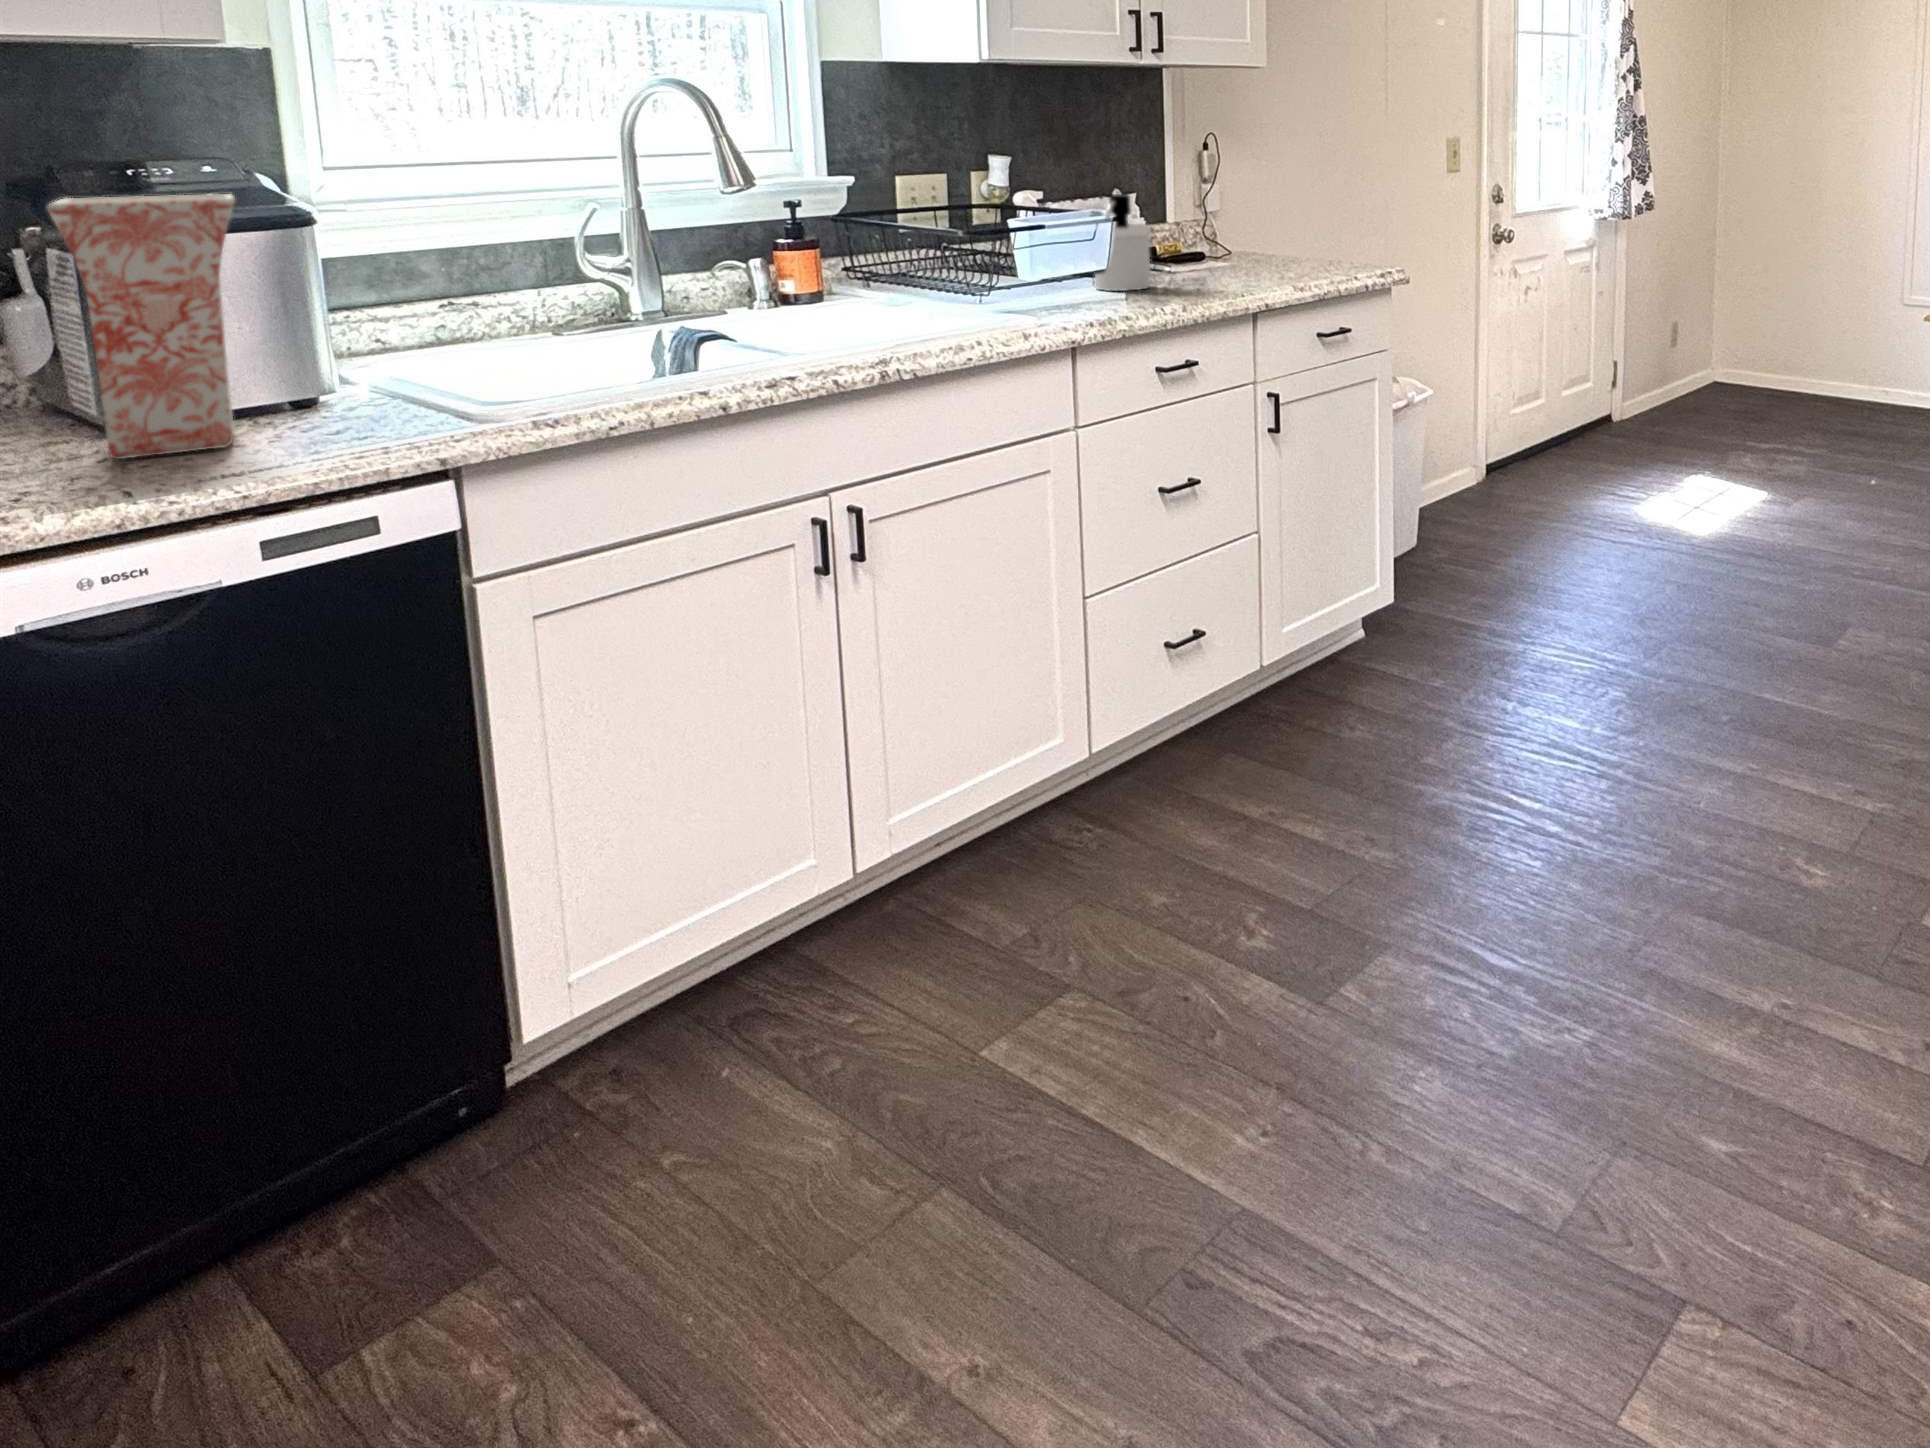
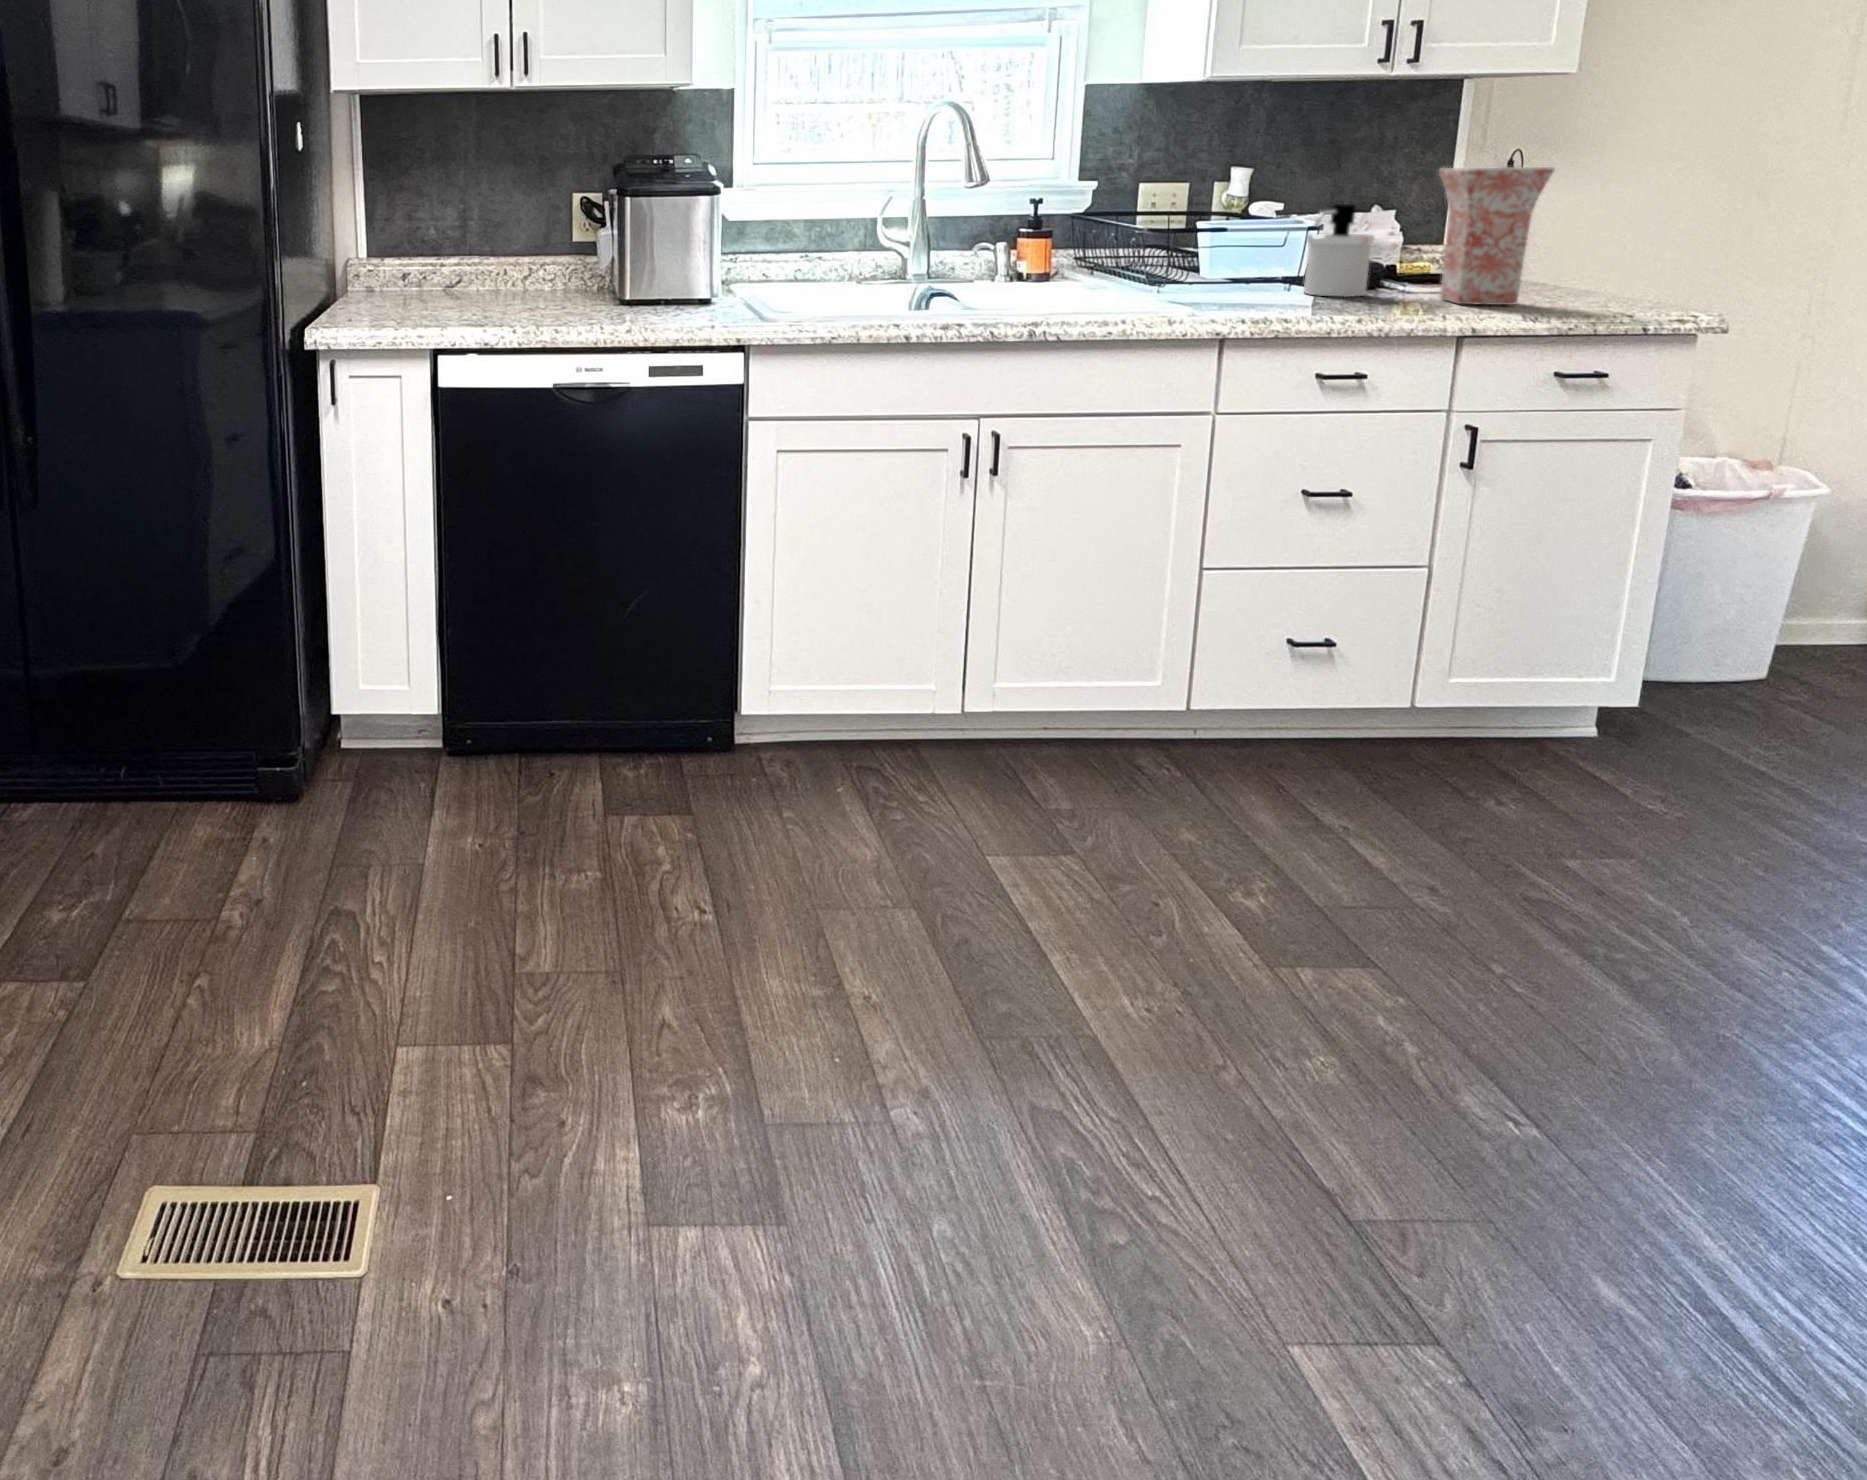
vase: present [47,194,235,459] -> present [1439,167,1555,305]

